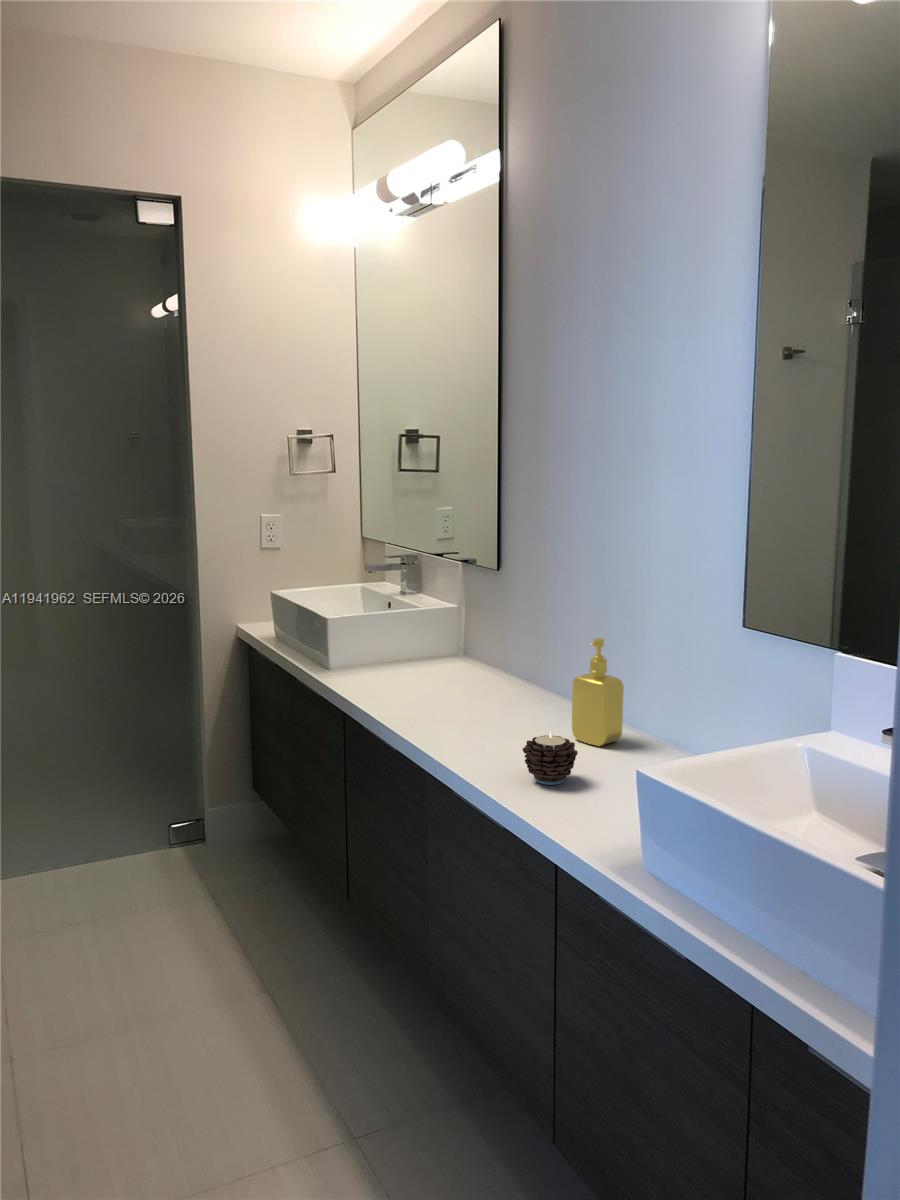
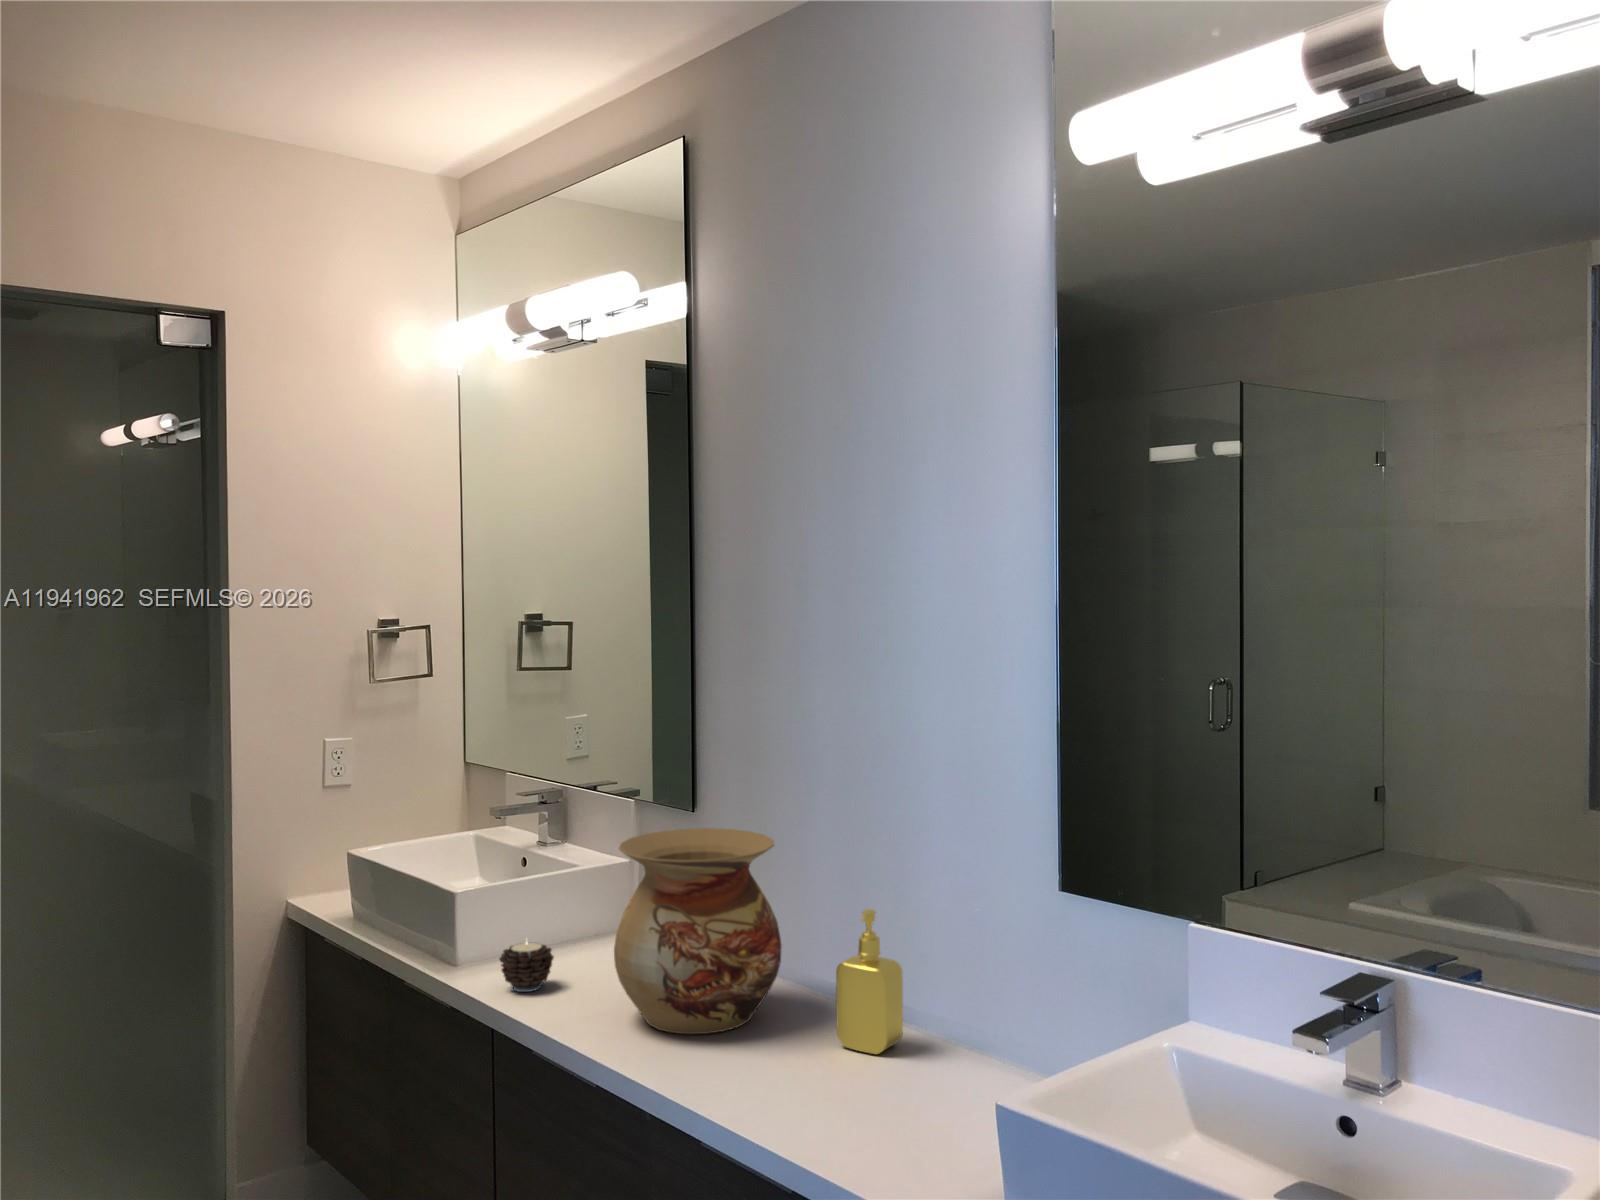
vase: none [417,577,542,723] -> present [614,828,781,1034]
candle: present [523,732,578,785] -> present [499,942,554,992]

